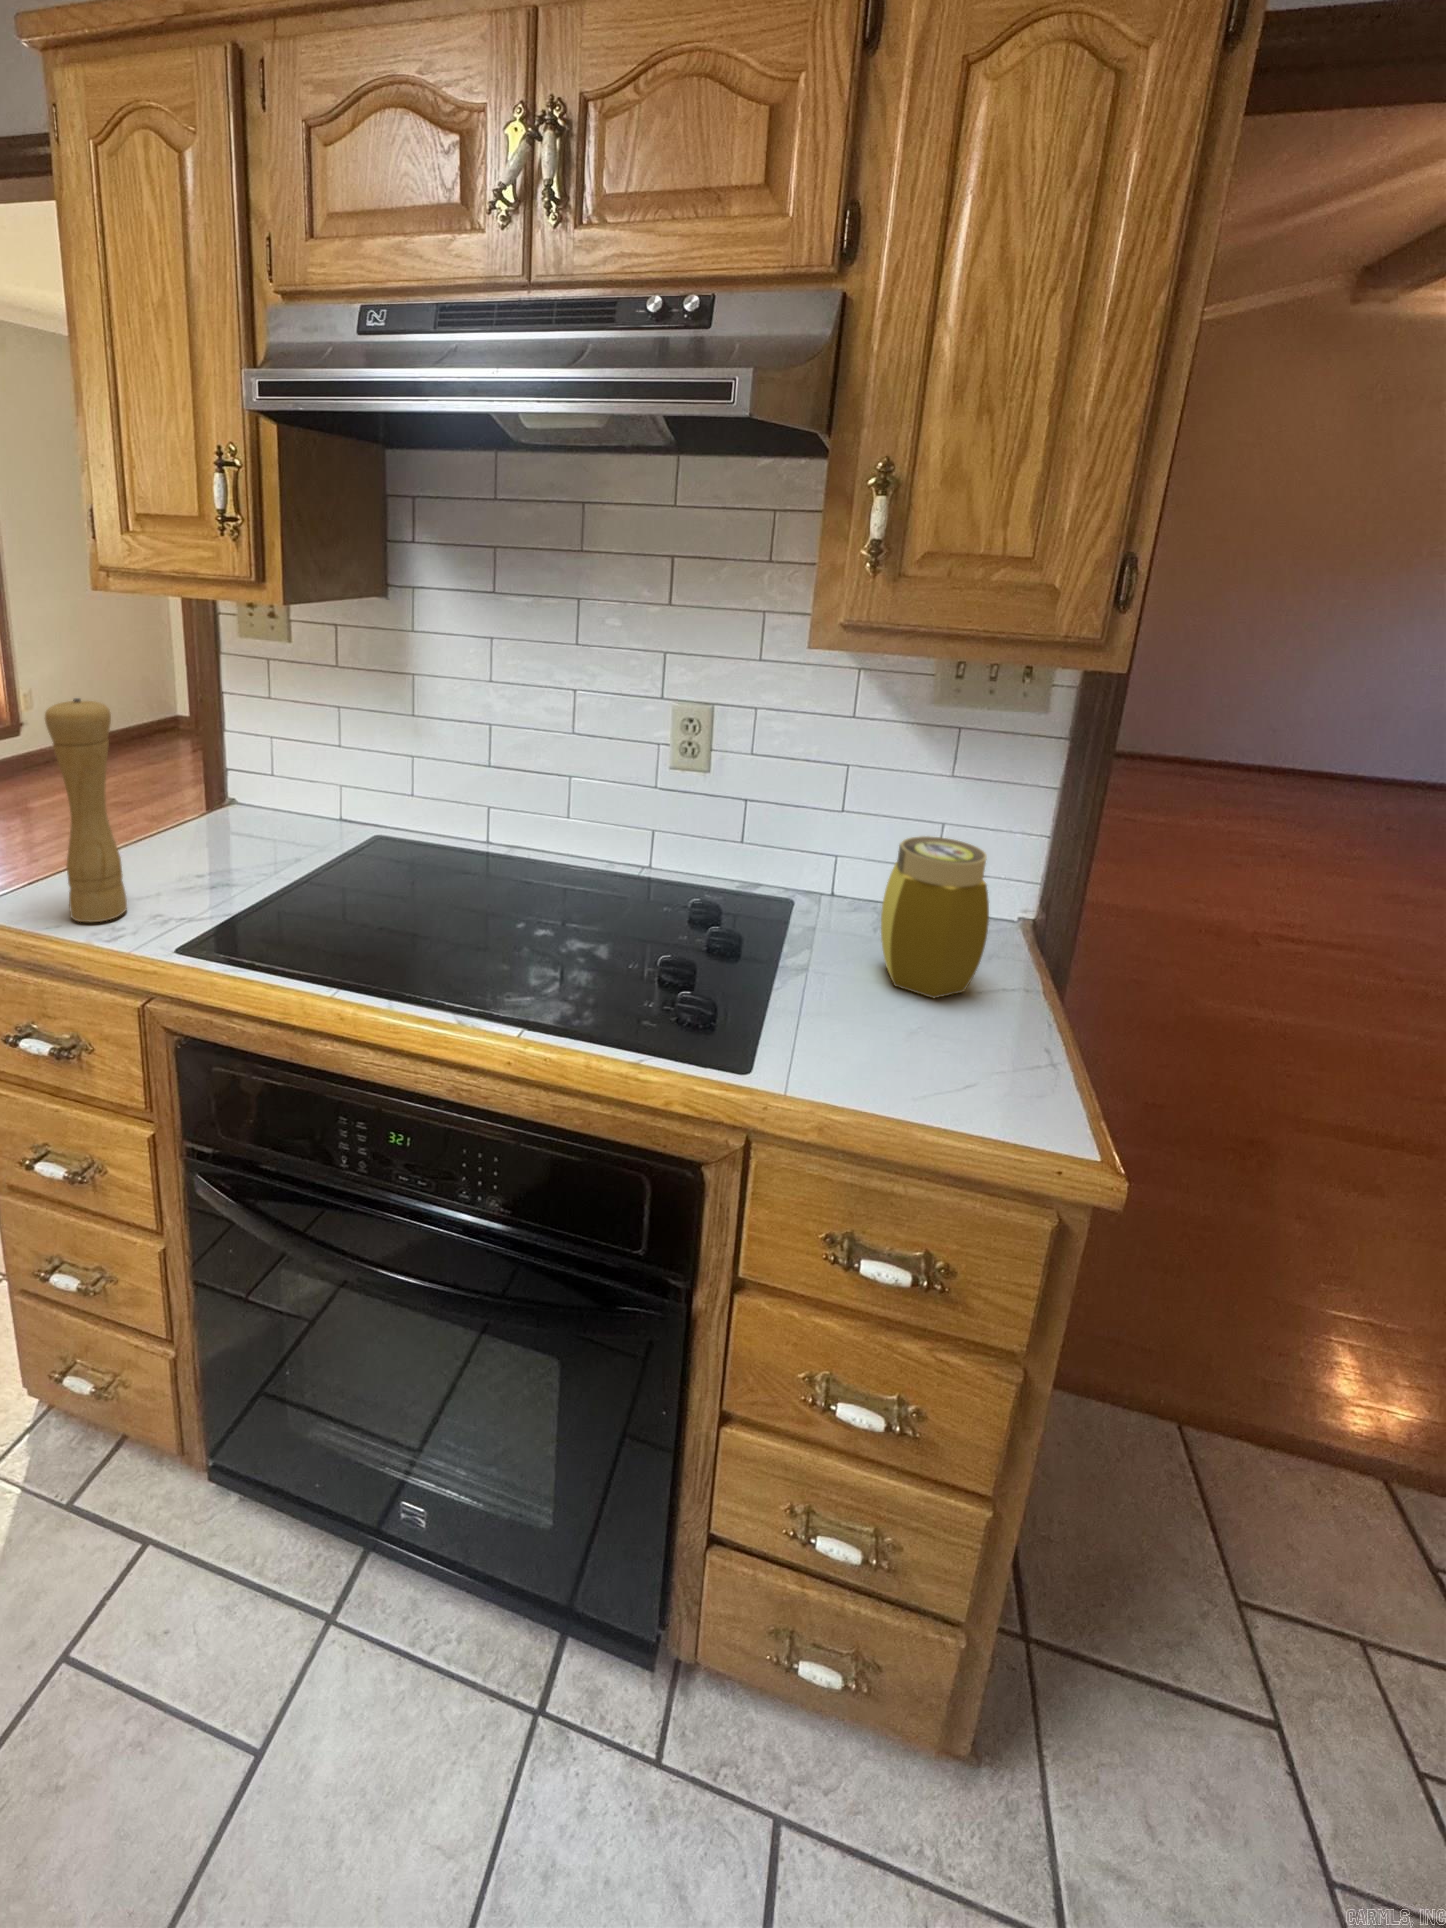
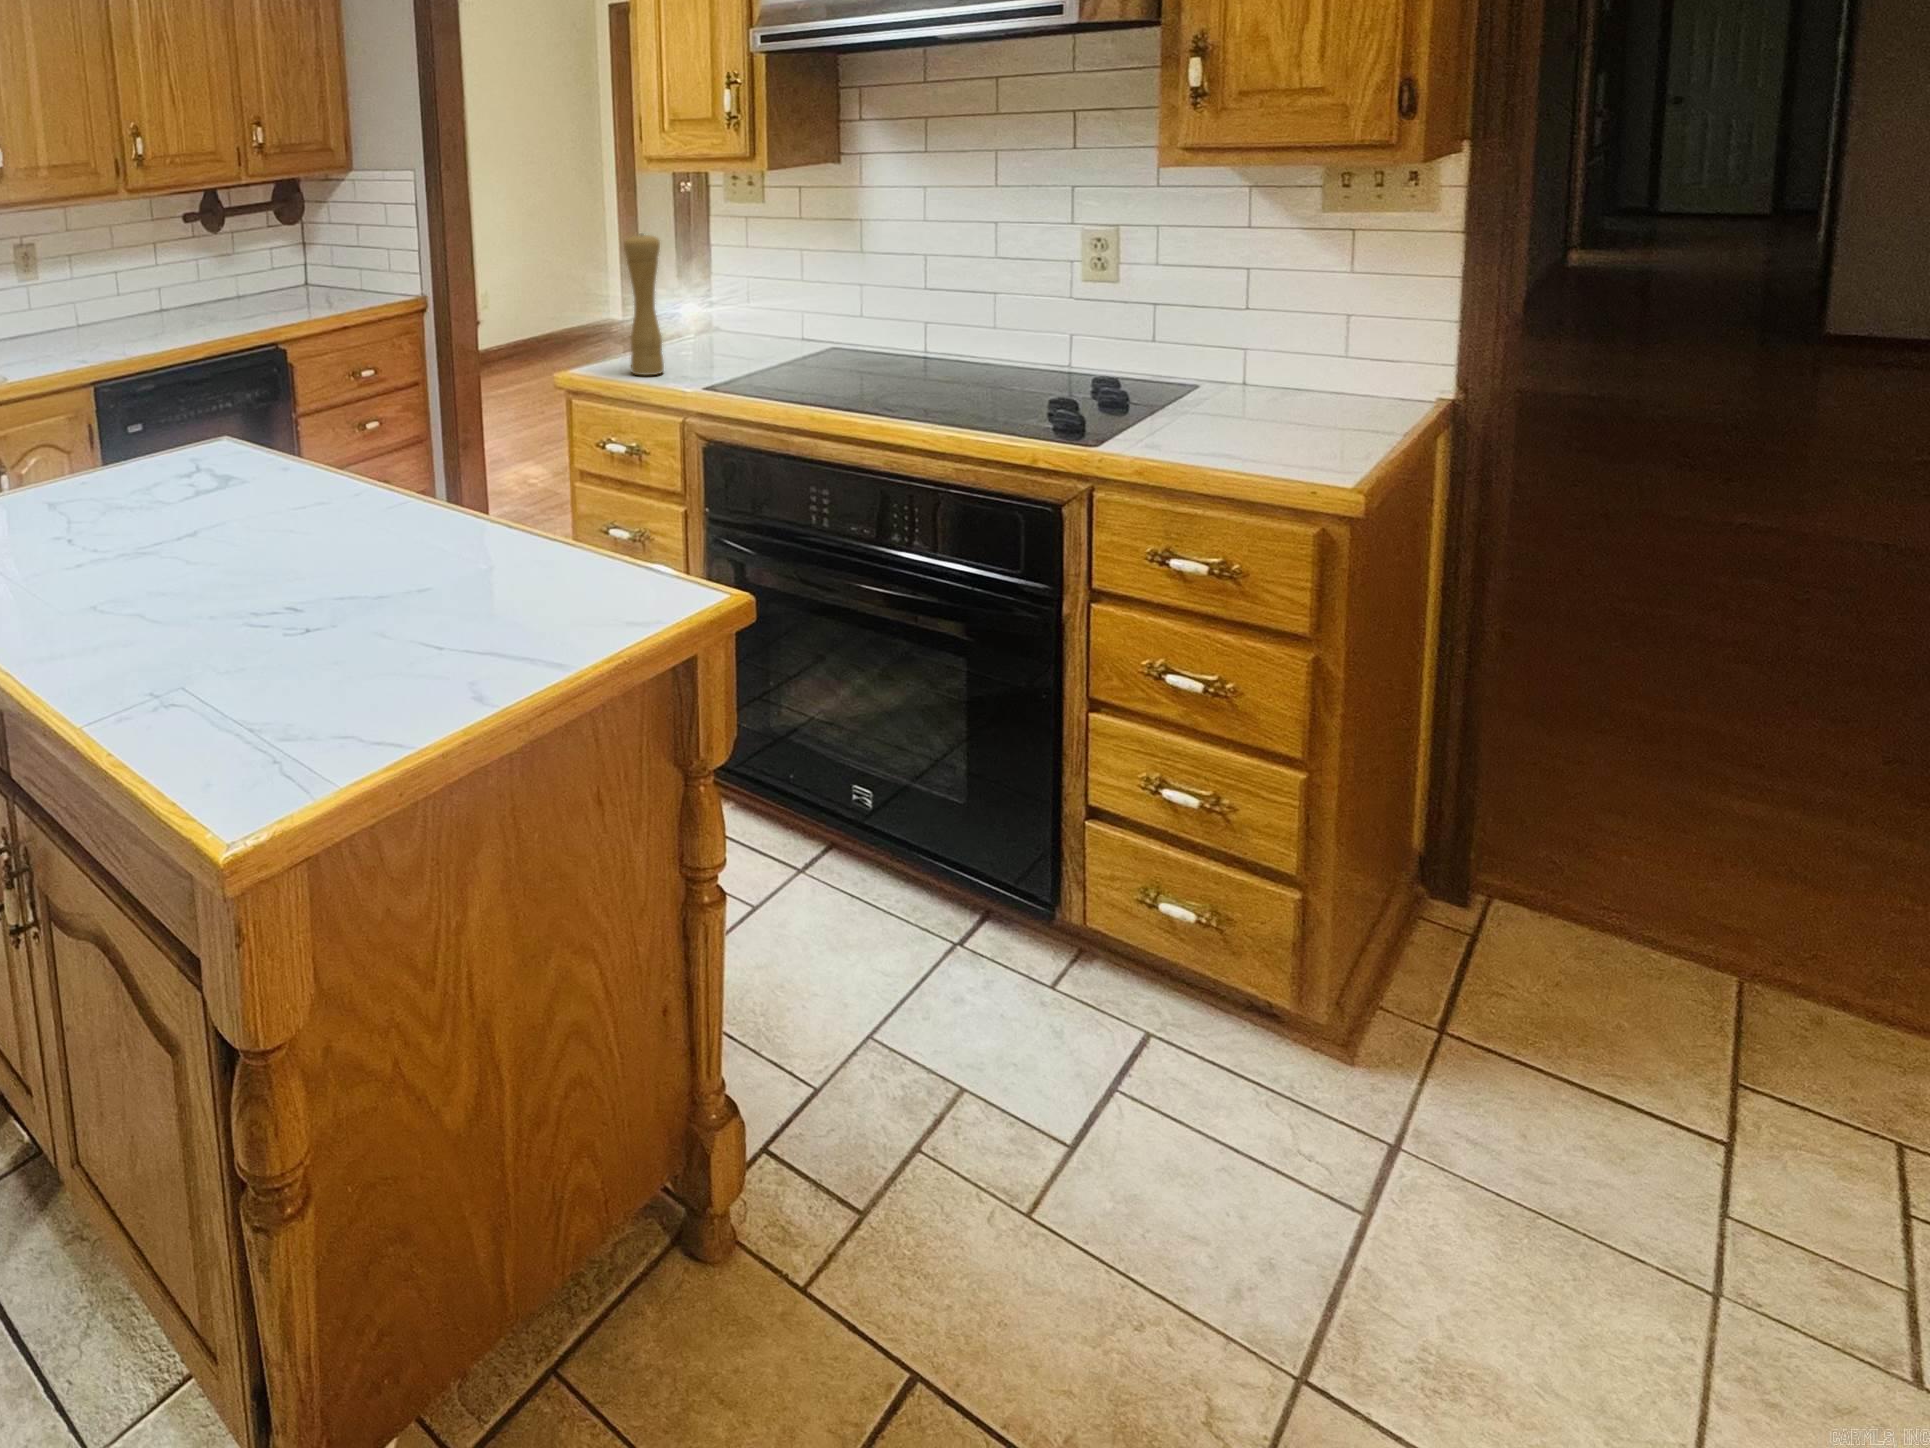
jar: present [881,836,989,998] -> none [1250,308,1339,430]

